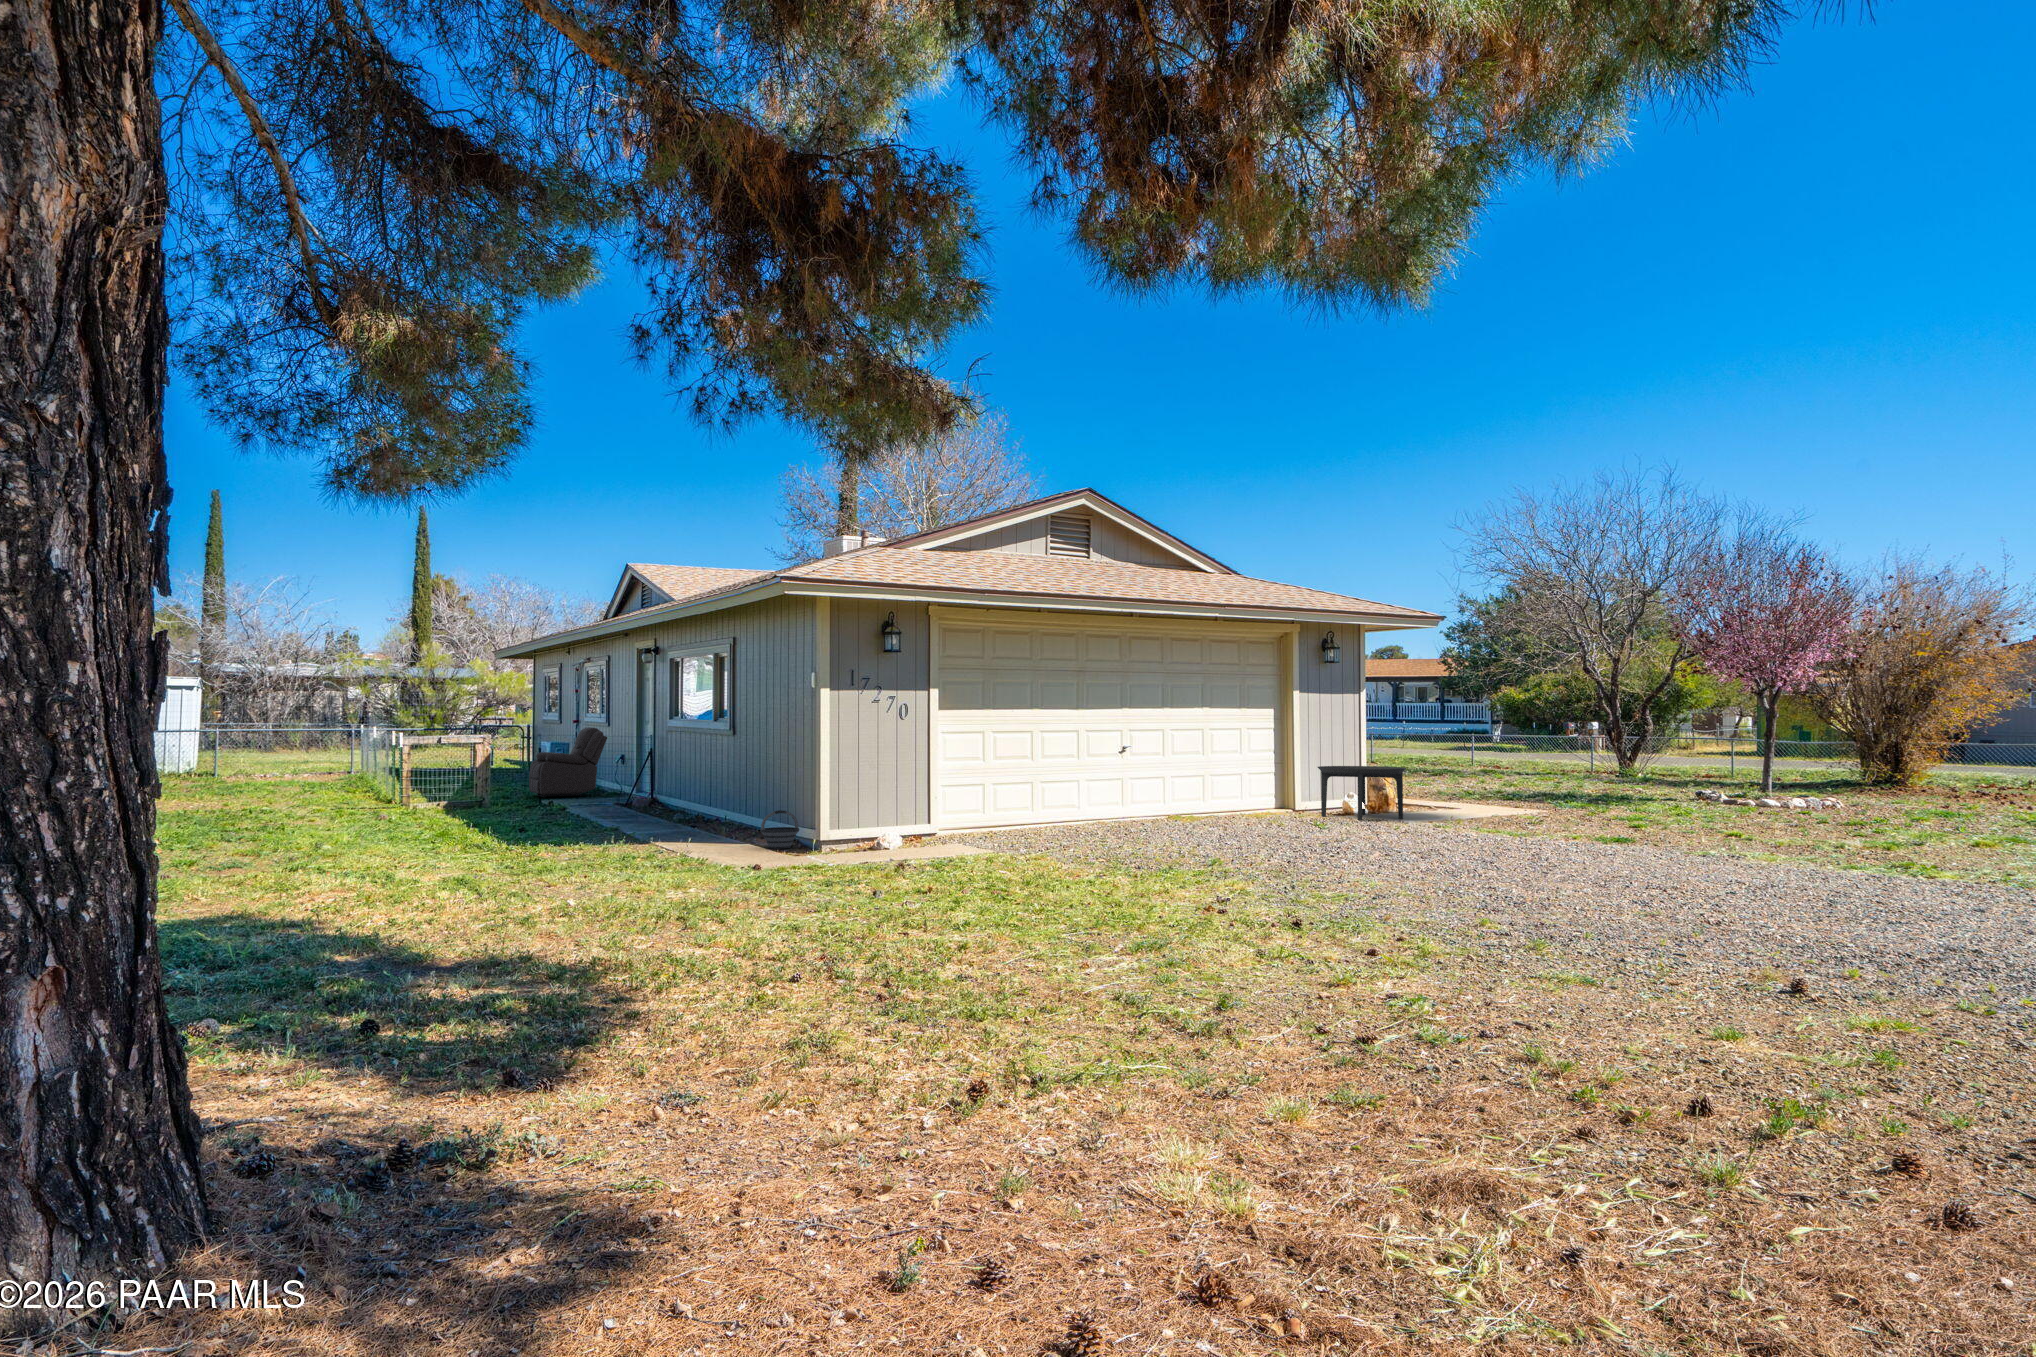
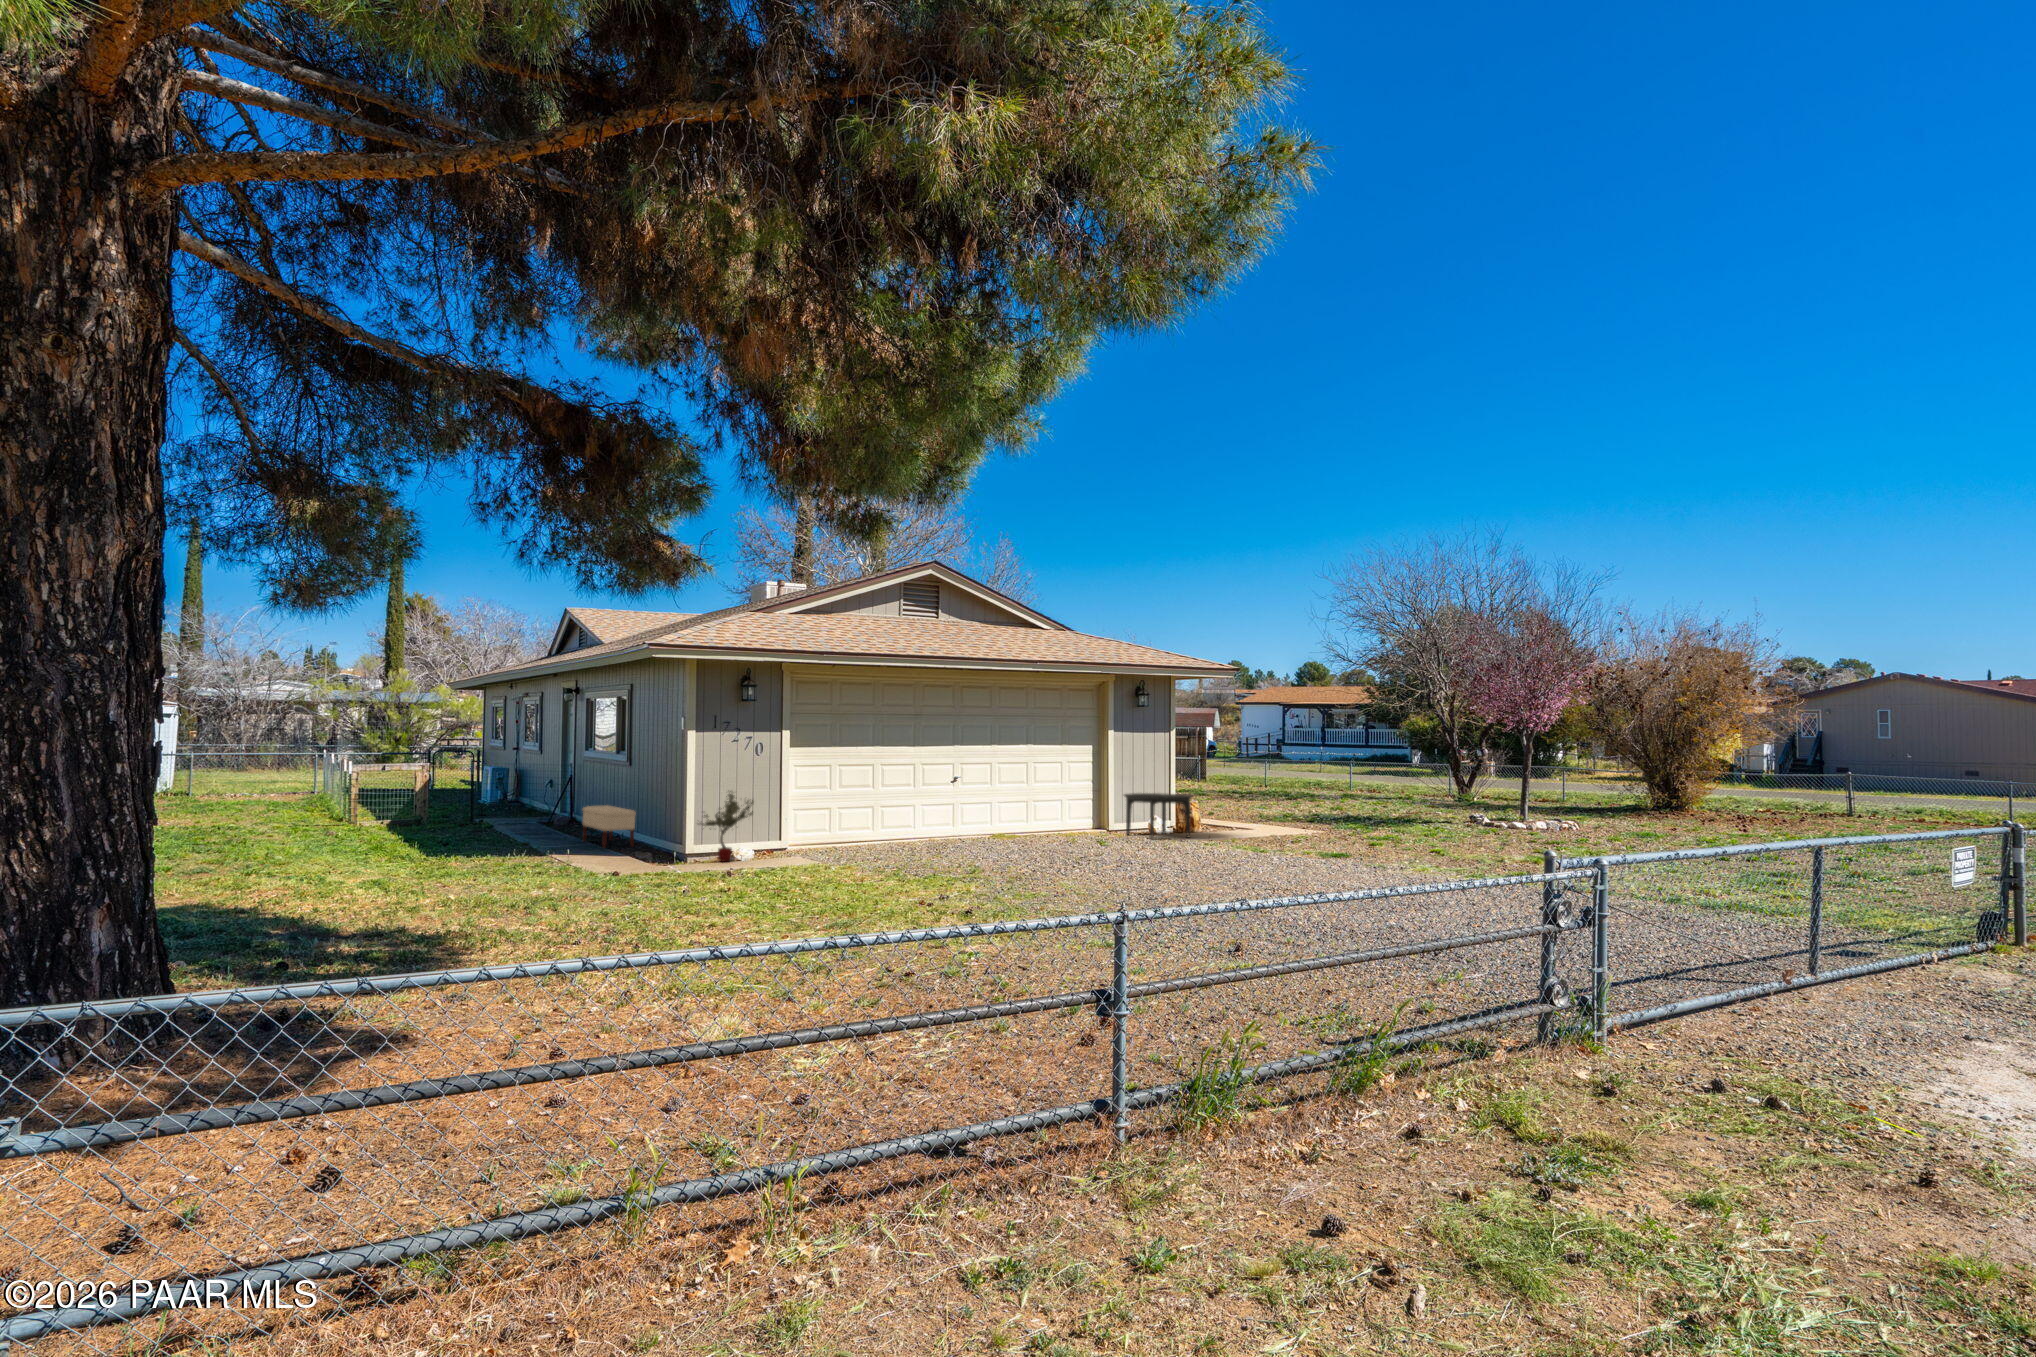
chair: present [529,727,607,798] -> none [470,755,539,815]
potted tree: none [838,761,906,851] -> present [700,791,754,862]
bench: none [679,783,748,835] -> present [582,805,636,848]
bucket: present [760,810,799,849] -> none [636,829,669,860]

